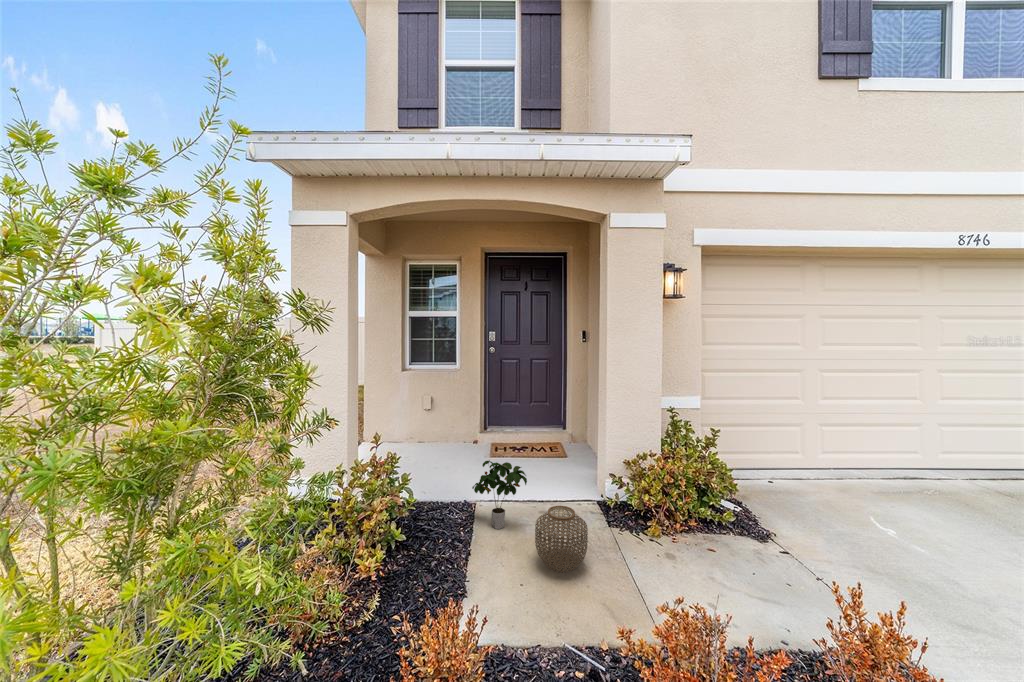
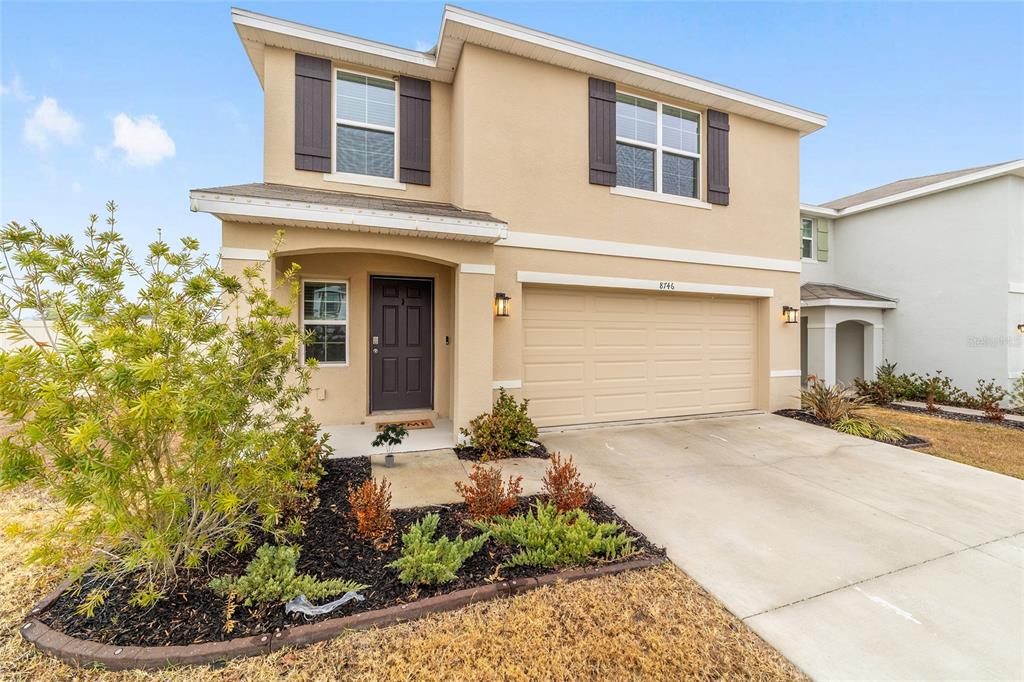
woven basket: present [535,506,588,573] -> none [415,444,446,480]

